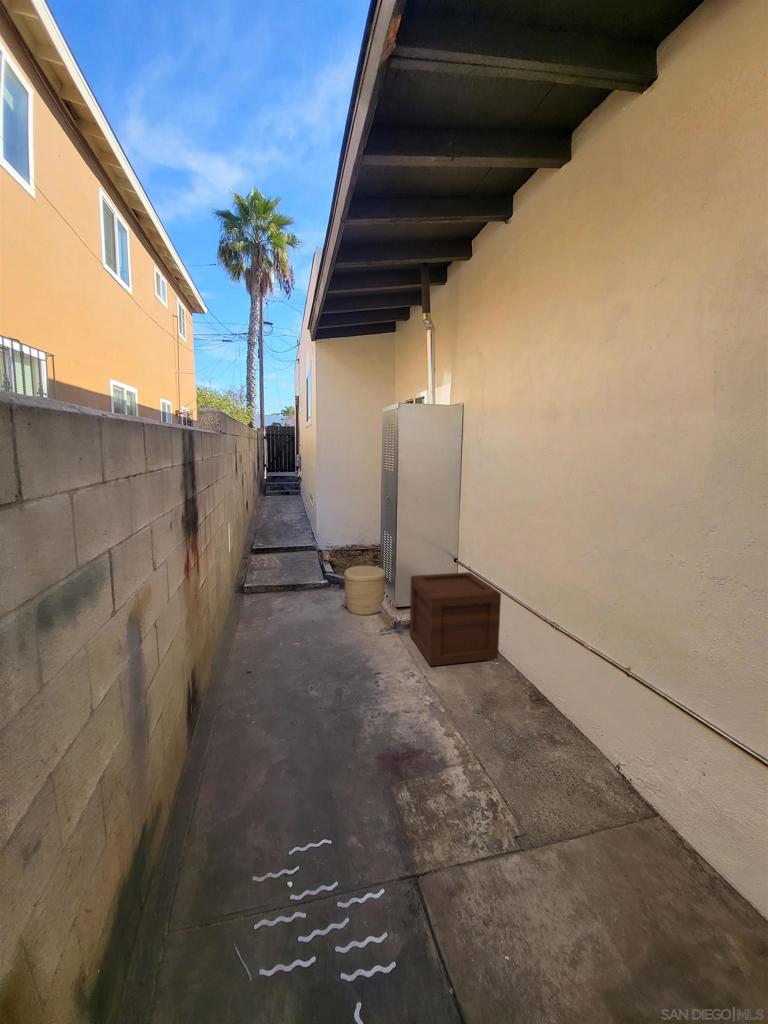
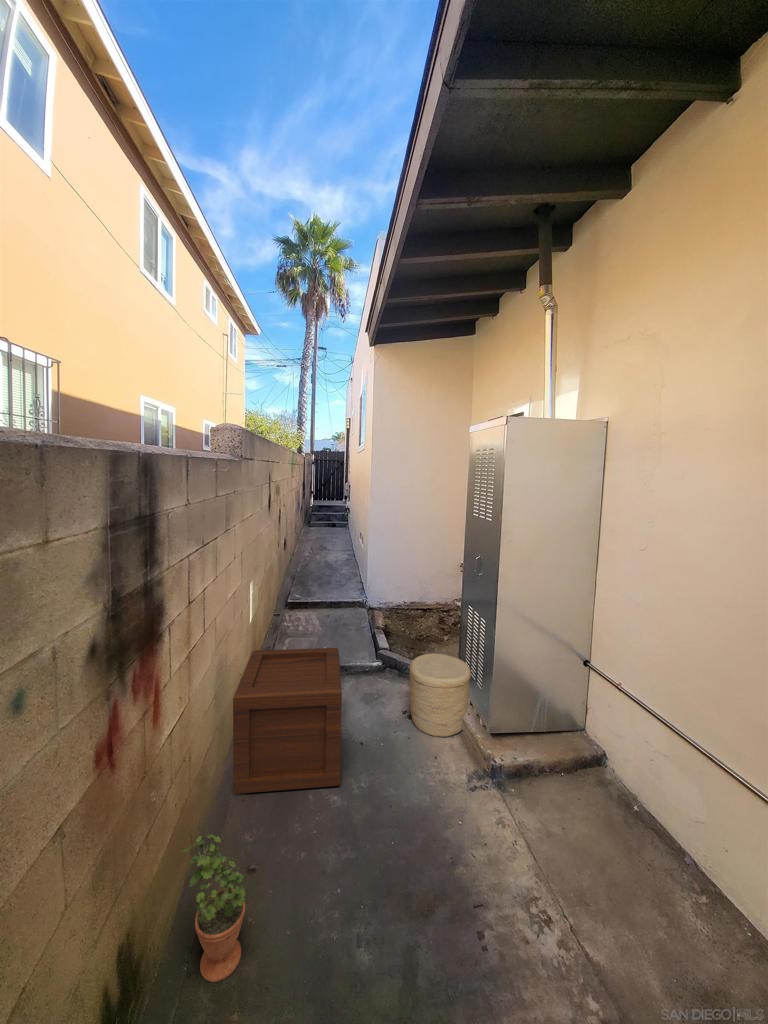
wooden crate: present [410,572,501,666] -> present [233,648,342,794]
potted plant: none [214,626,249,697] -> present [183,834,245,982]

